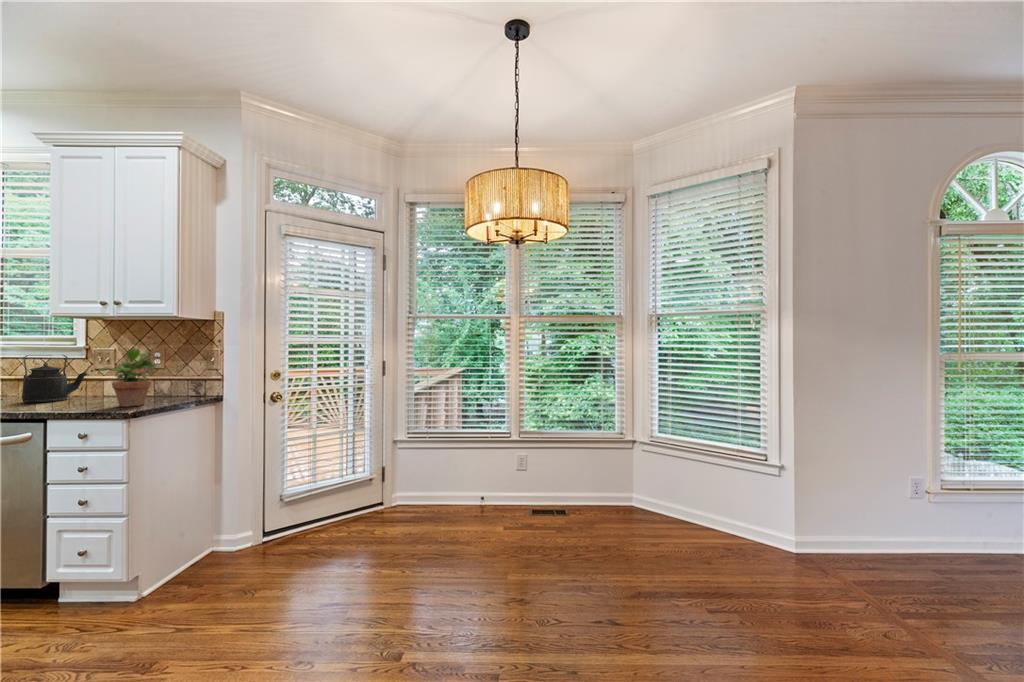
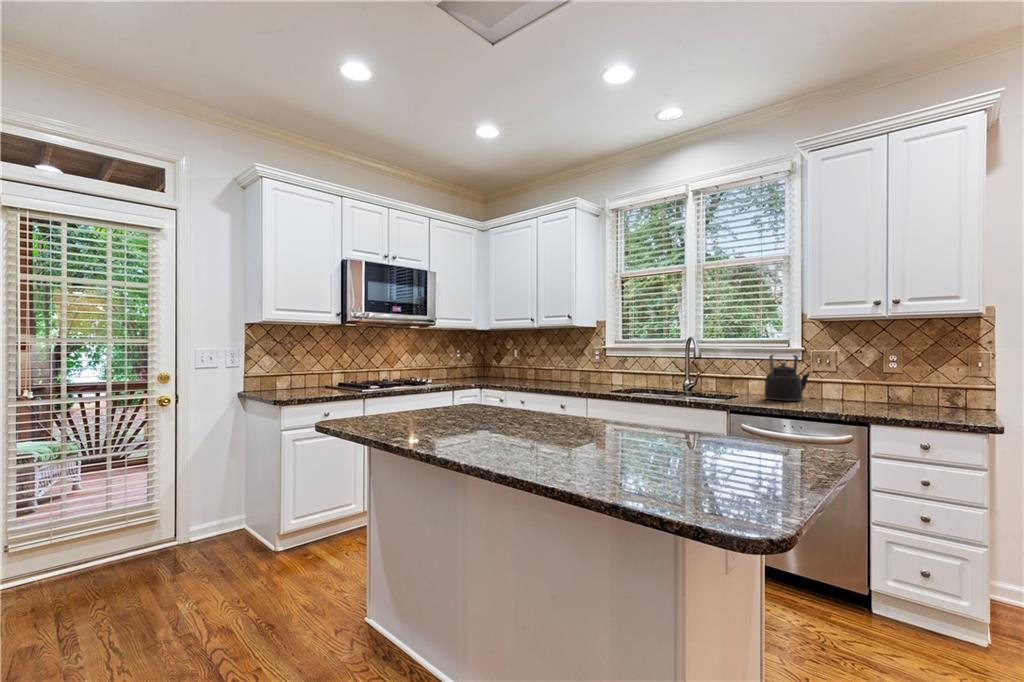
potted plant: present [99,349,159,406] -> none [899,350,964,417]

